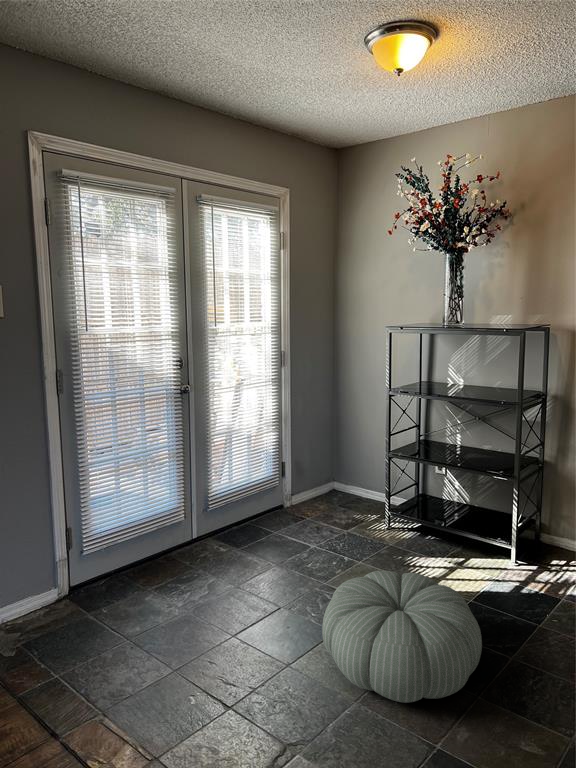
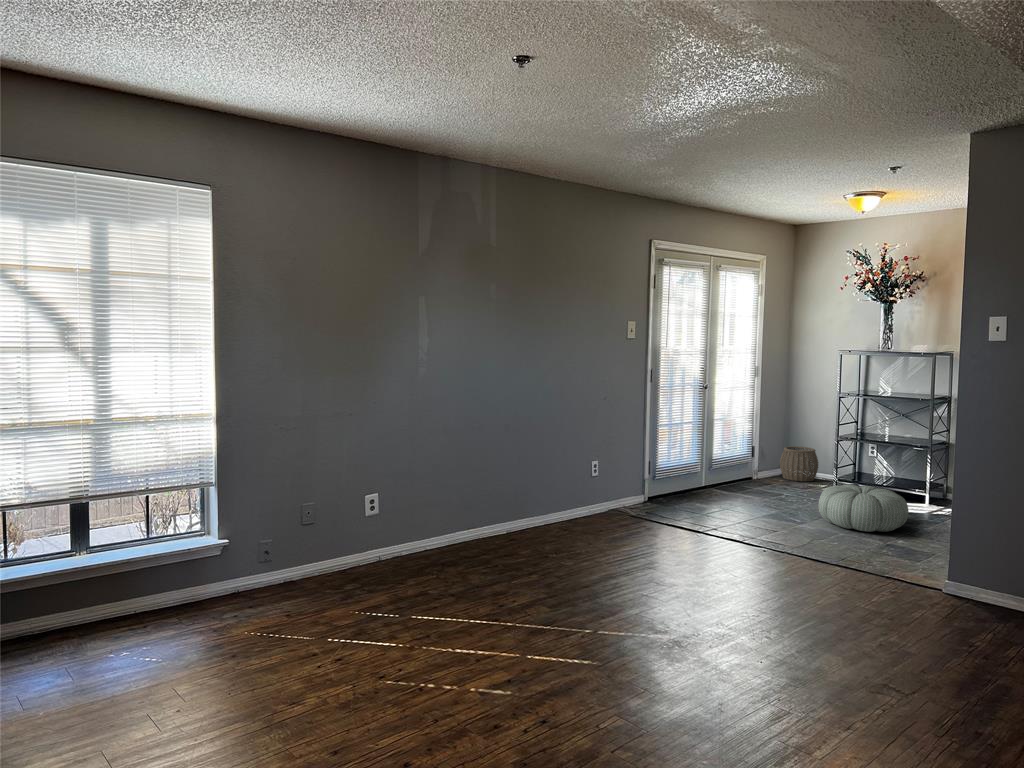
woven basket: none [322,456,372,509] -> present [780,446,818,482]

